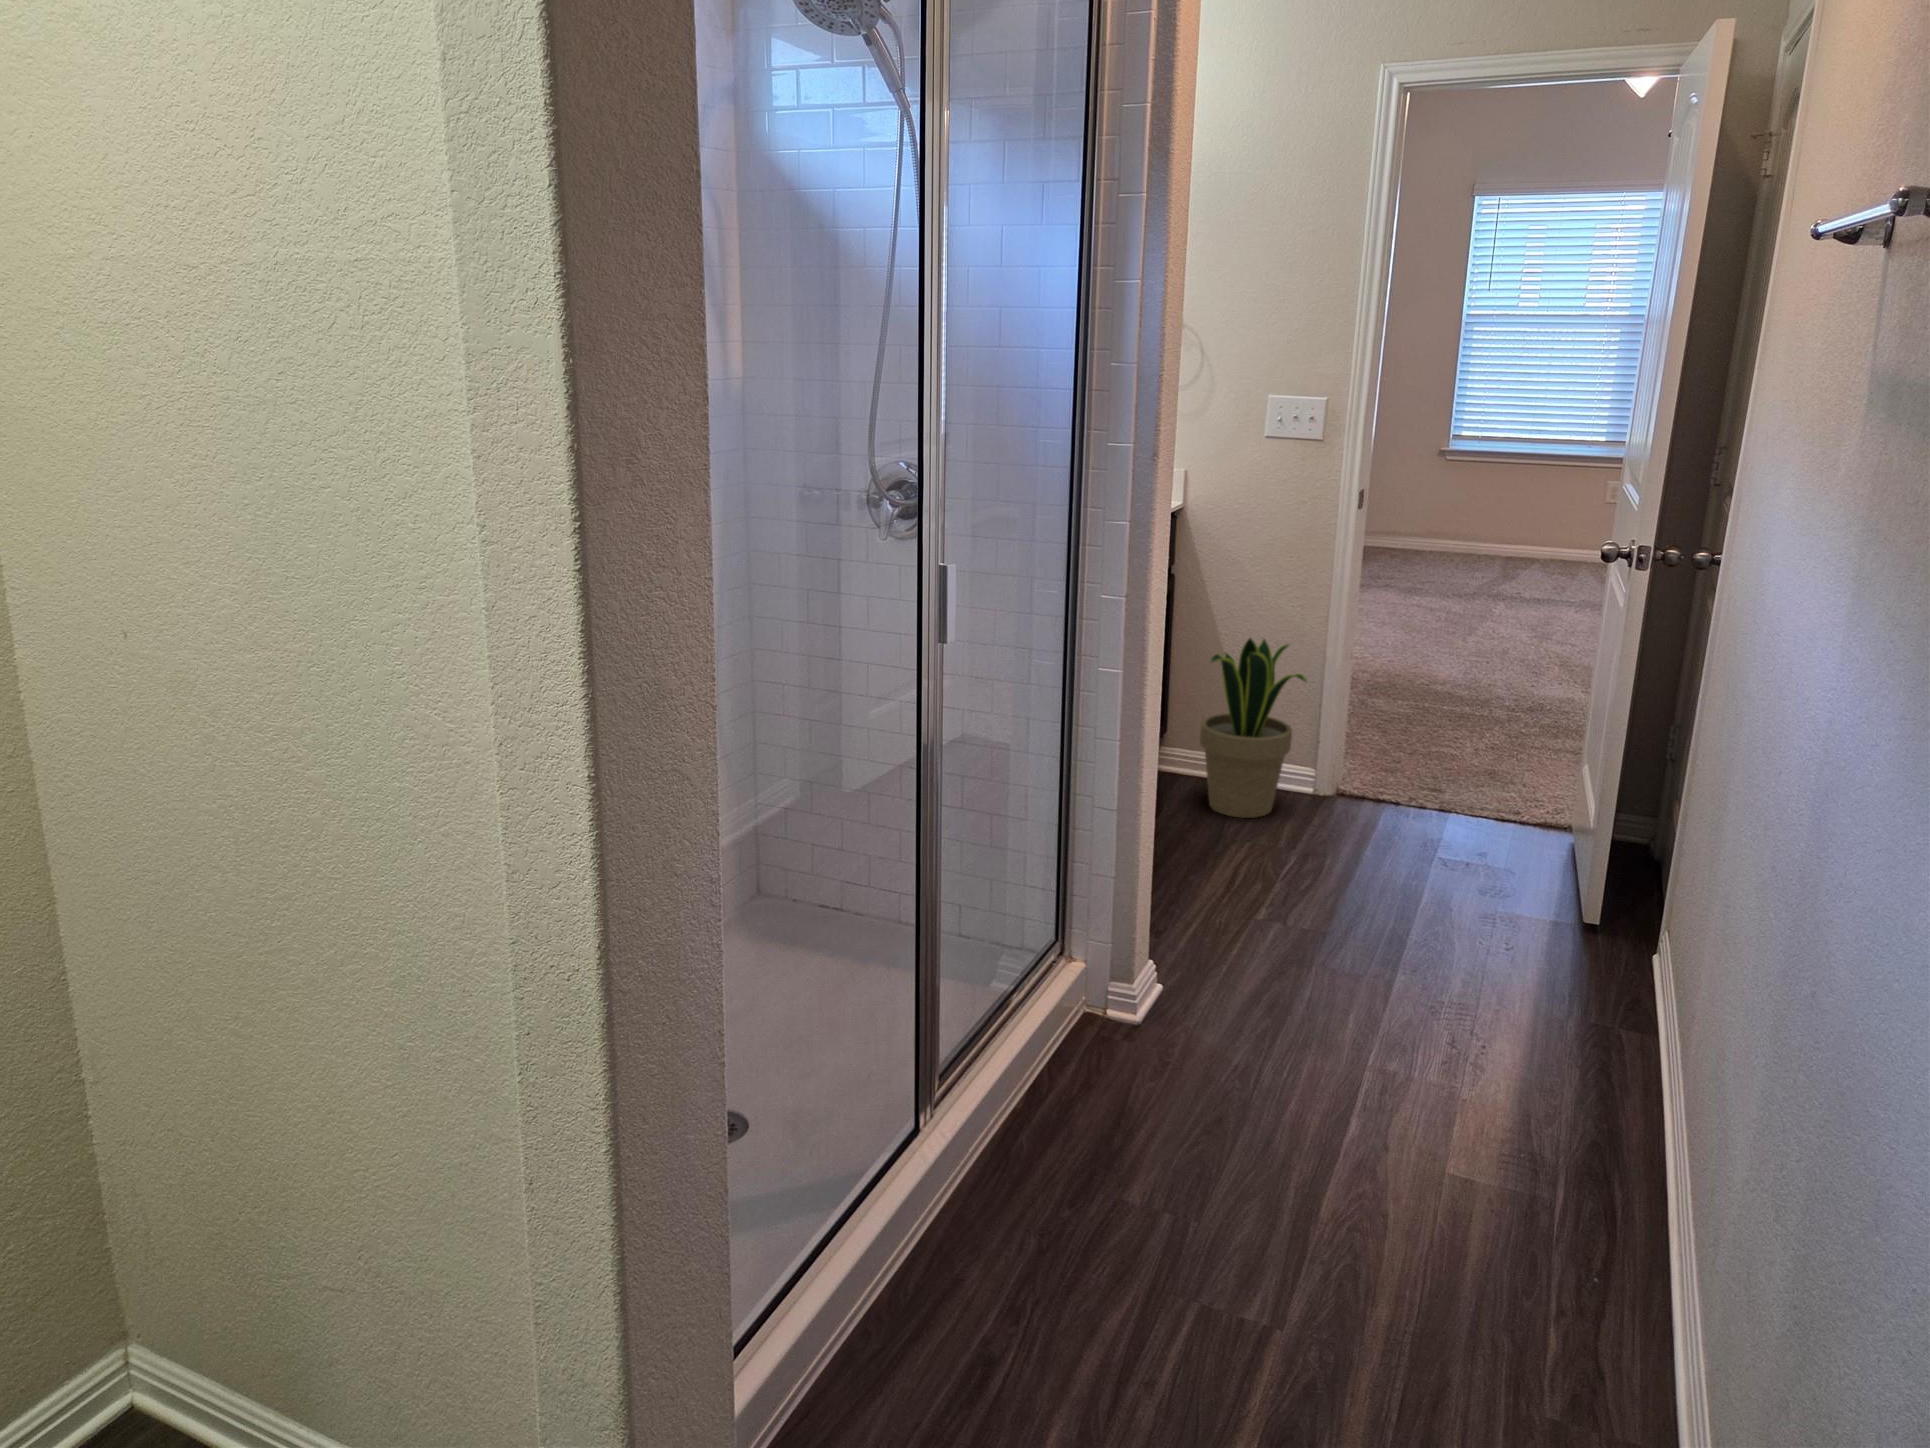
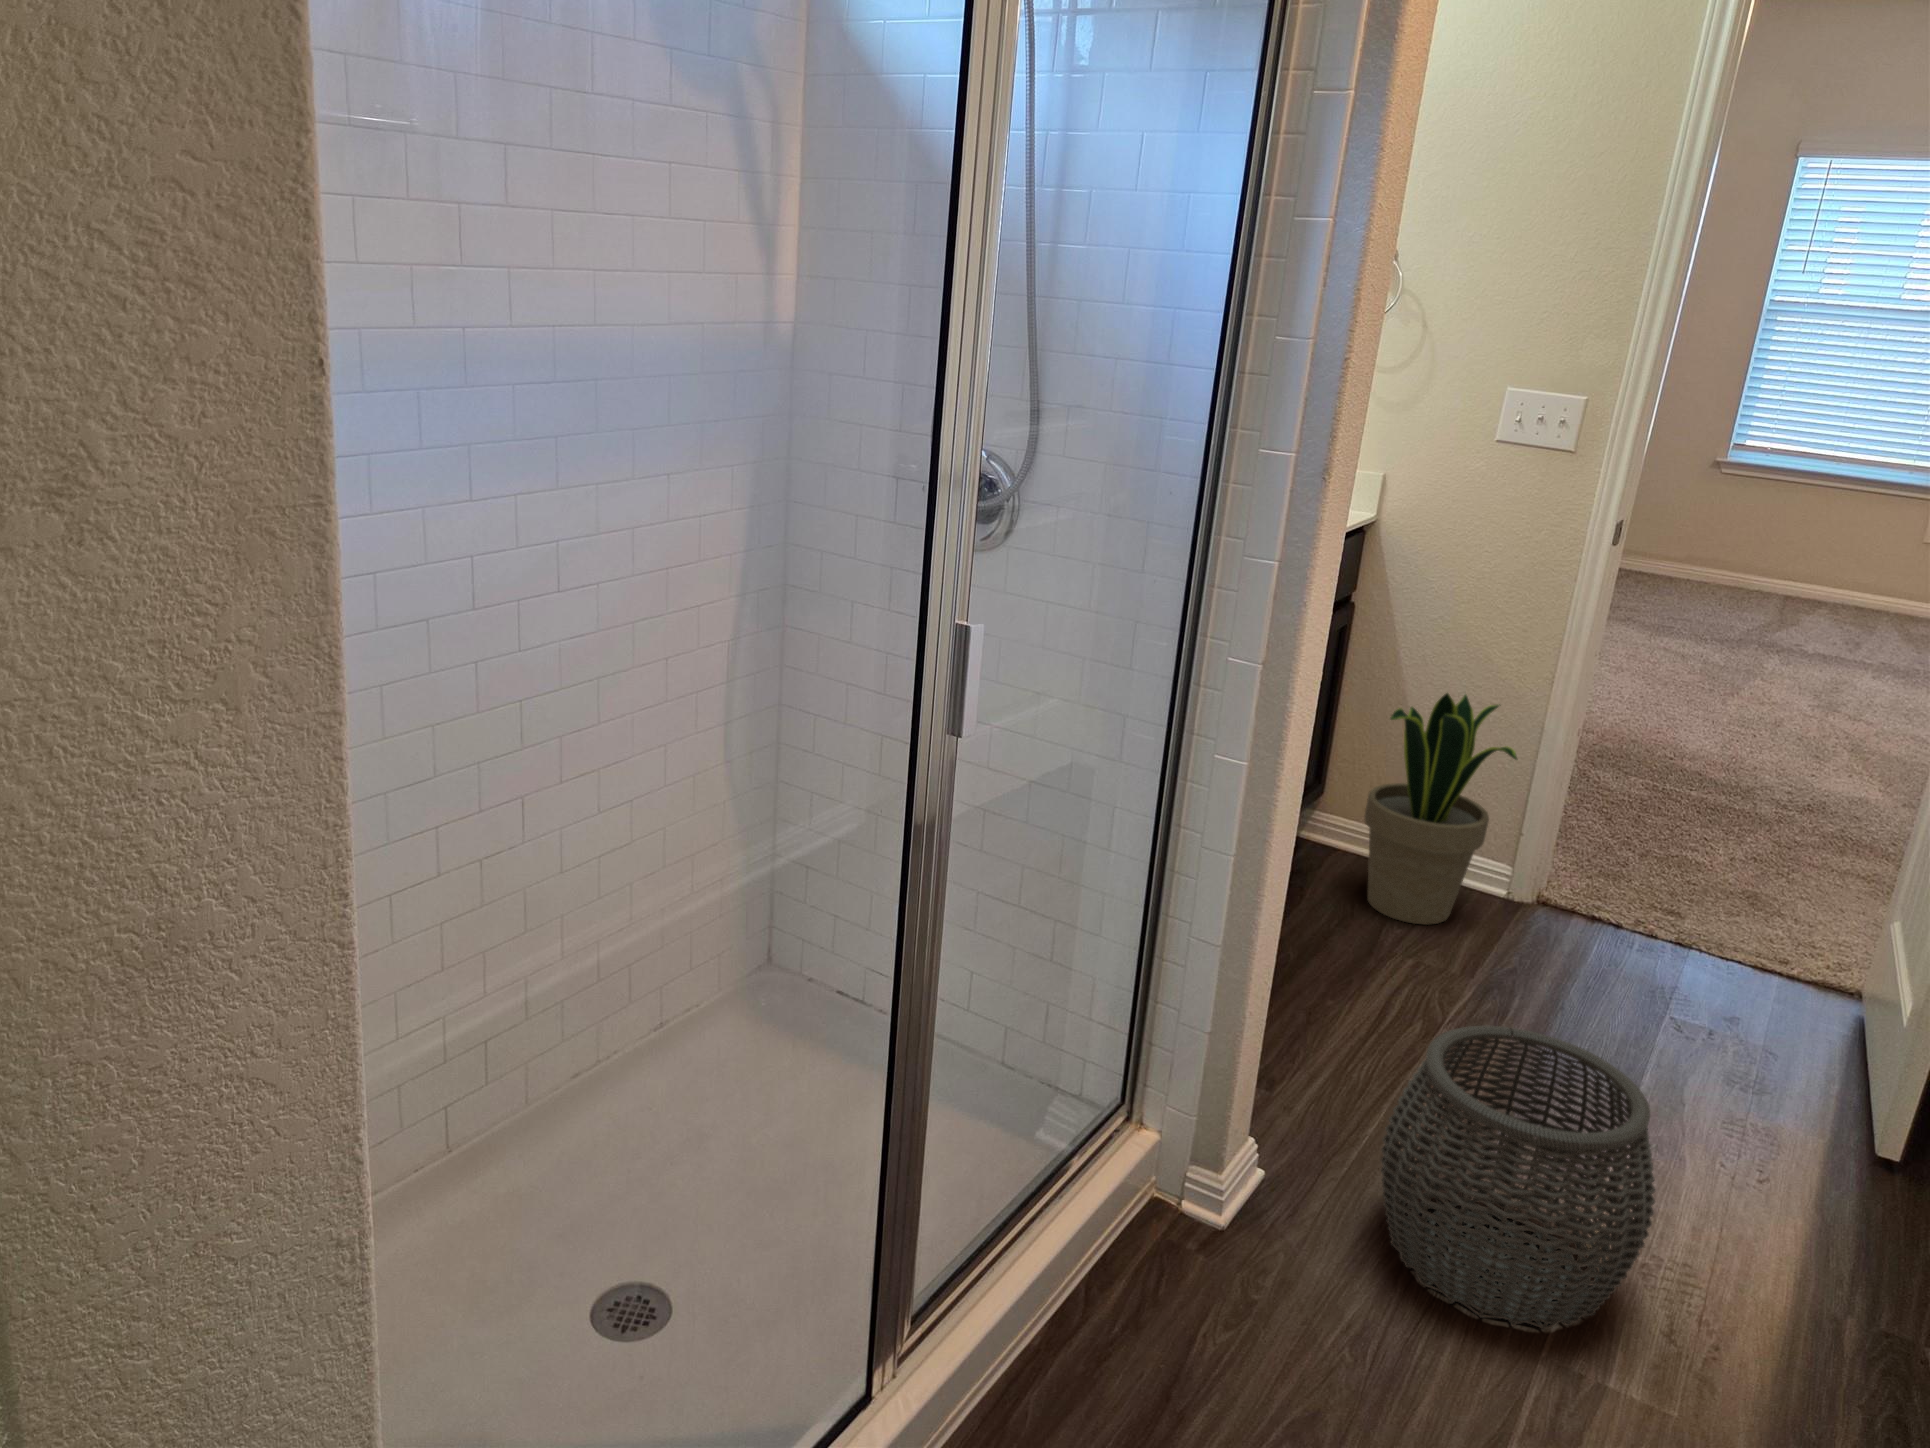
woven basket: none [1242,854,1429,1055] -> present [1381,1026,1655,1329]

